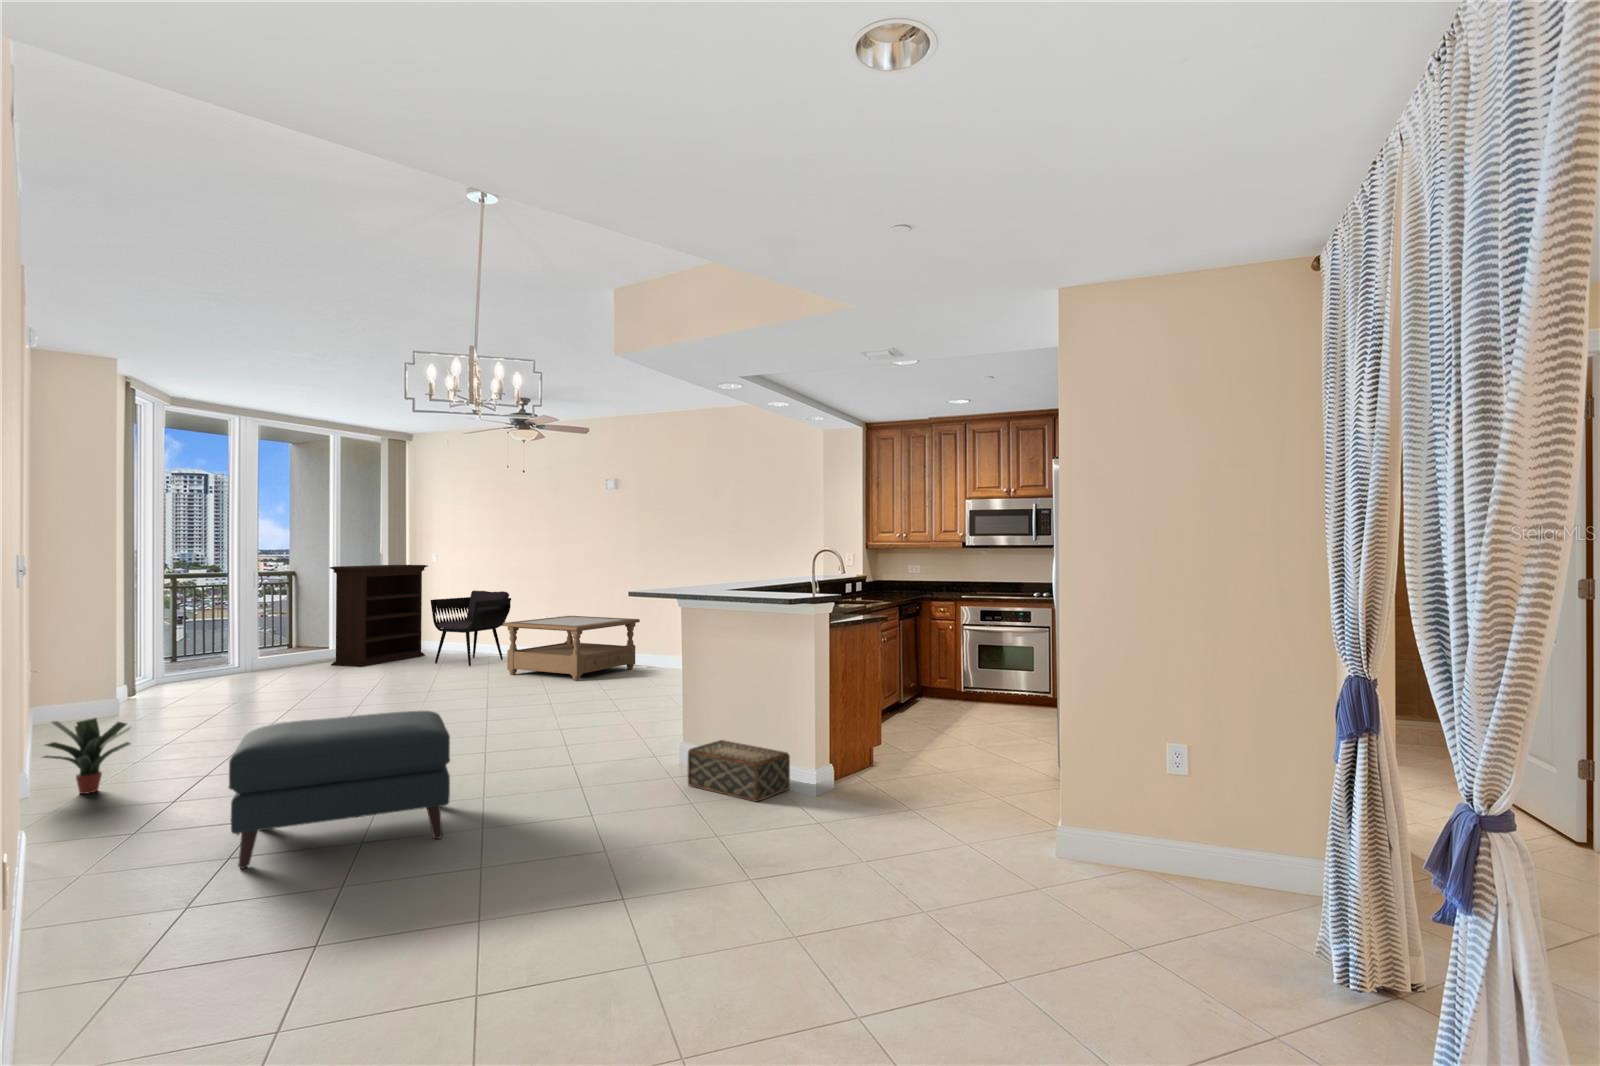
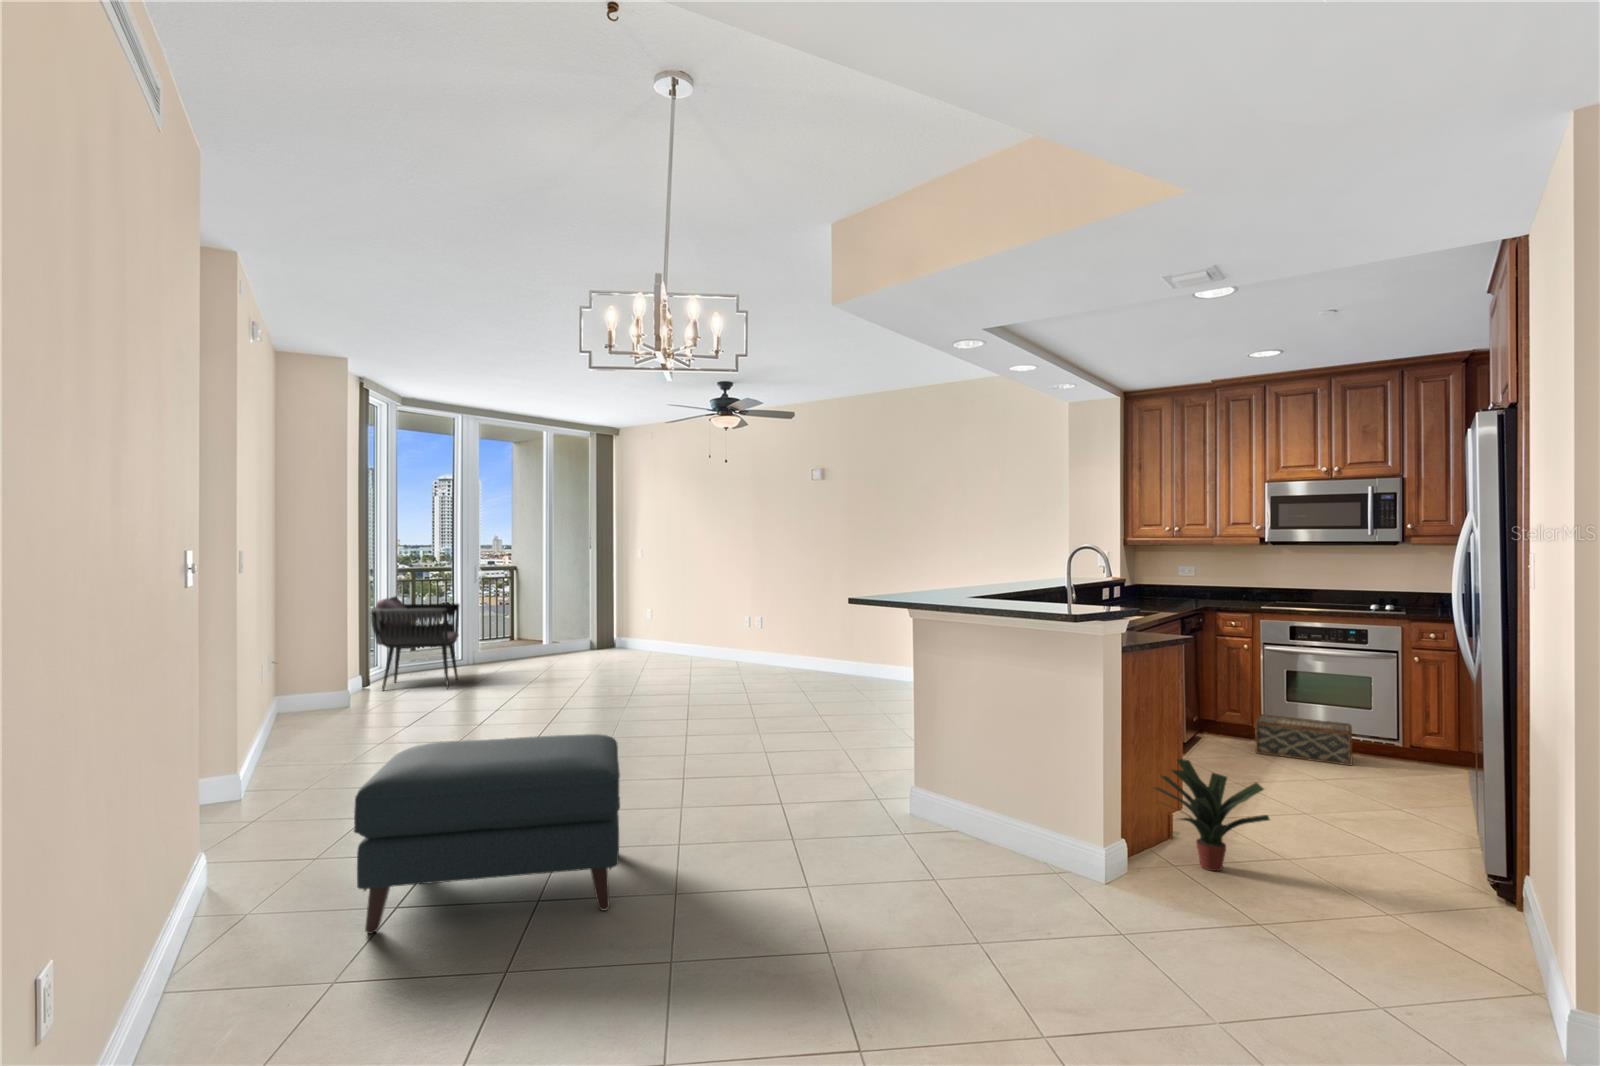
bookshelf: present [330,565,428,667] -> none [546,562,638,664]
armchair: present [431,591,511,666] -> present [370,596,460,690]
coffee table: present [503,616,640,681] -> none [707,618,849,690]
potted plant: present [43,718,131,794] -> present [1155,759,1269,871]
woven basket: present [688,740,790,802] -> present [1255,714,1352,765]

